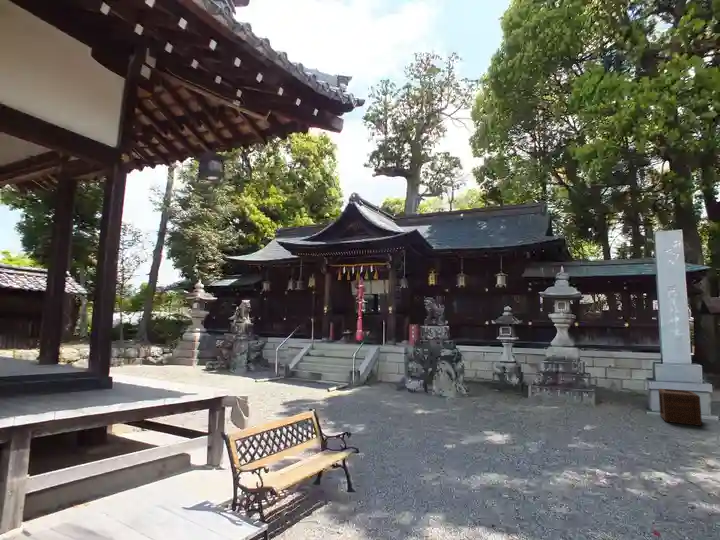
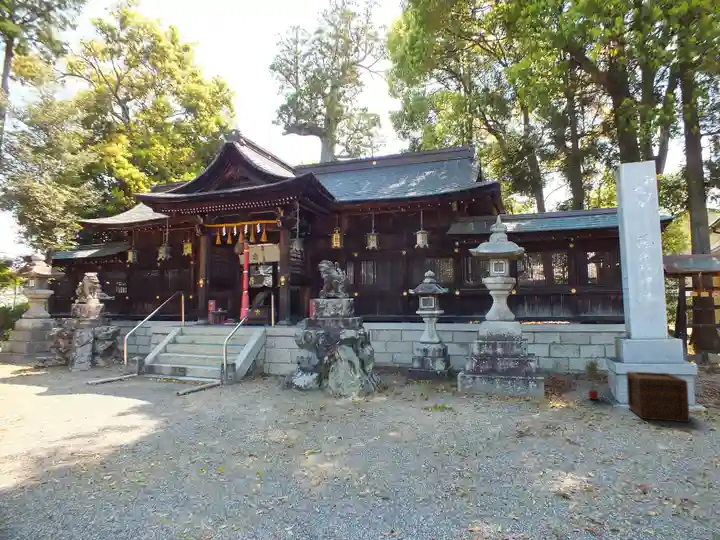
potted tree: none [626,375,648,410] -> present [585,357,609,400]

